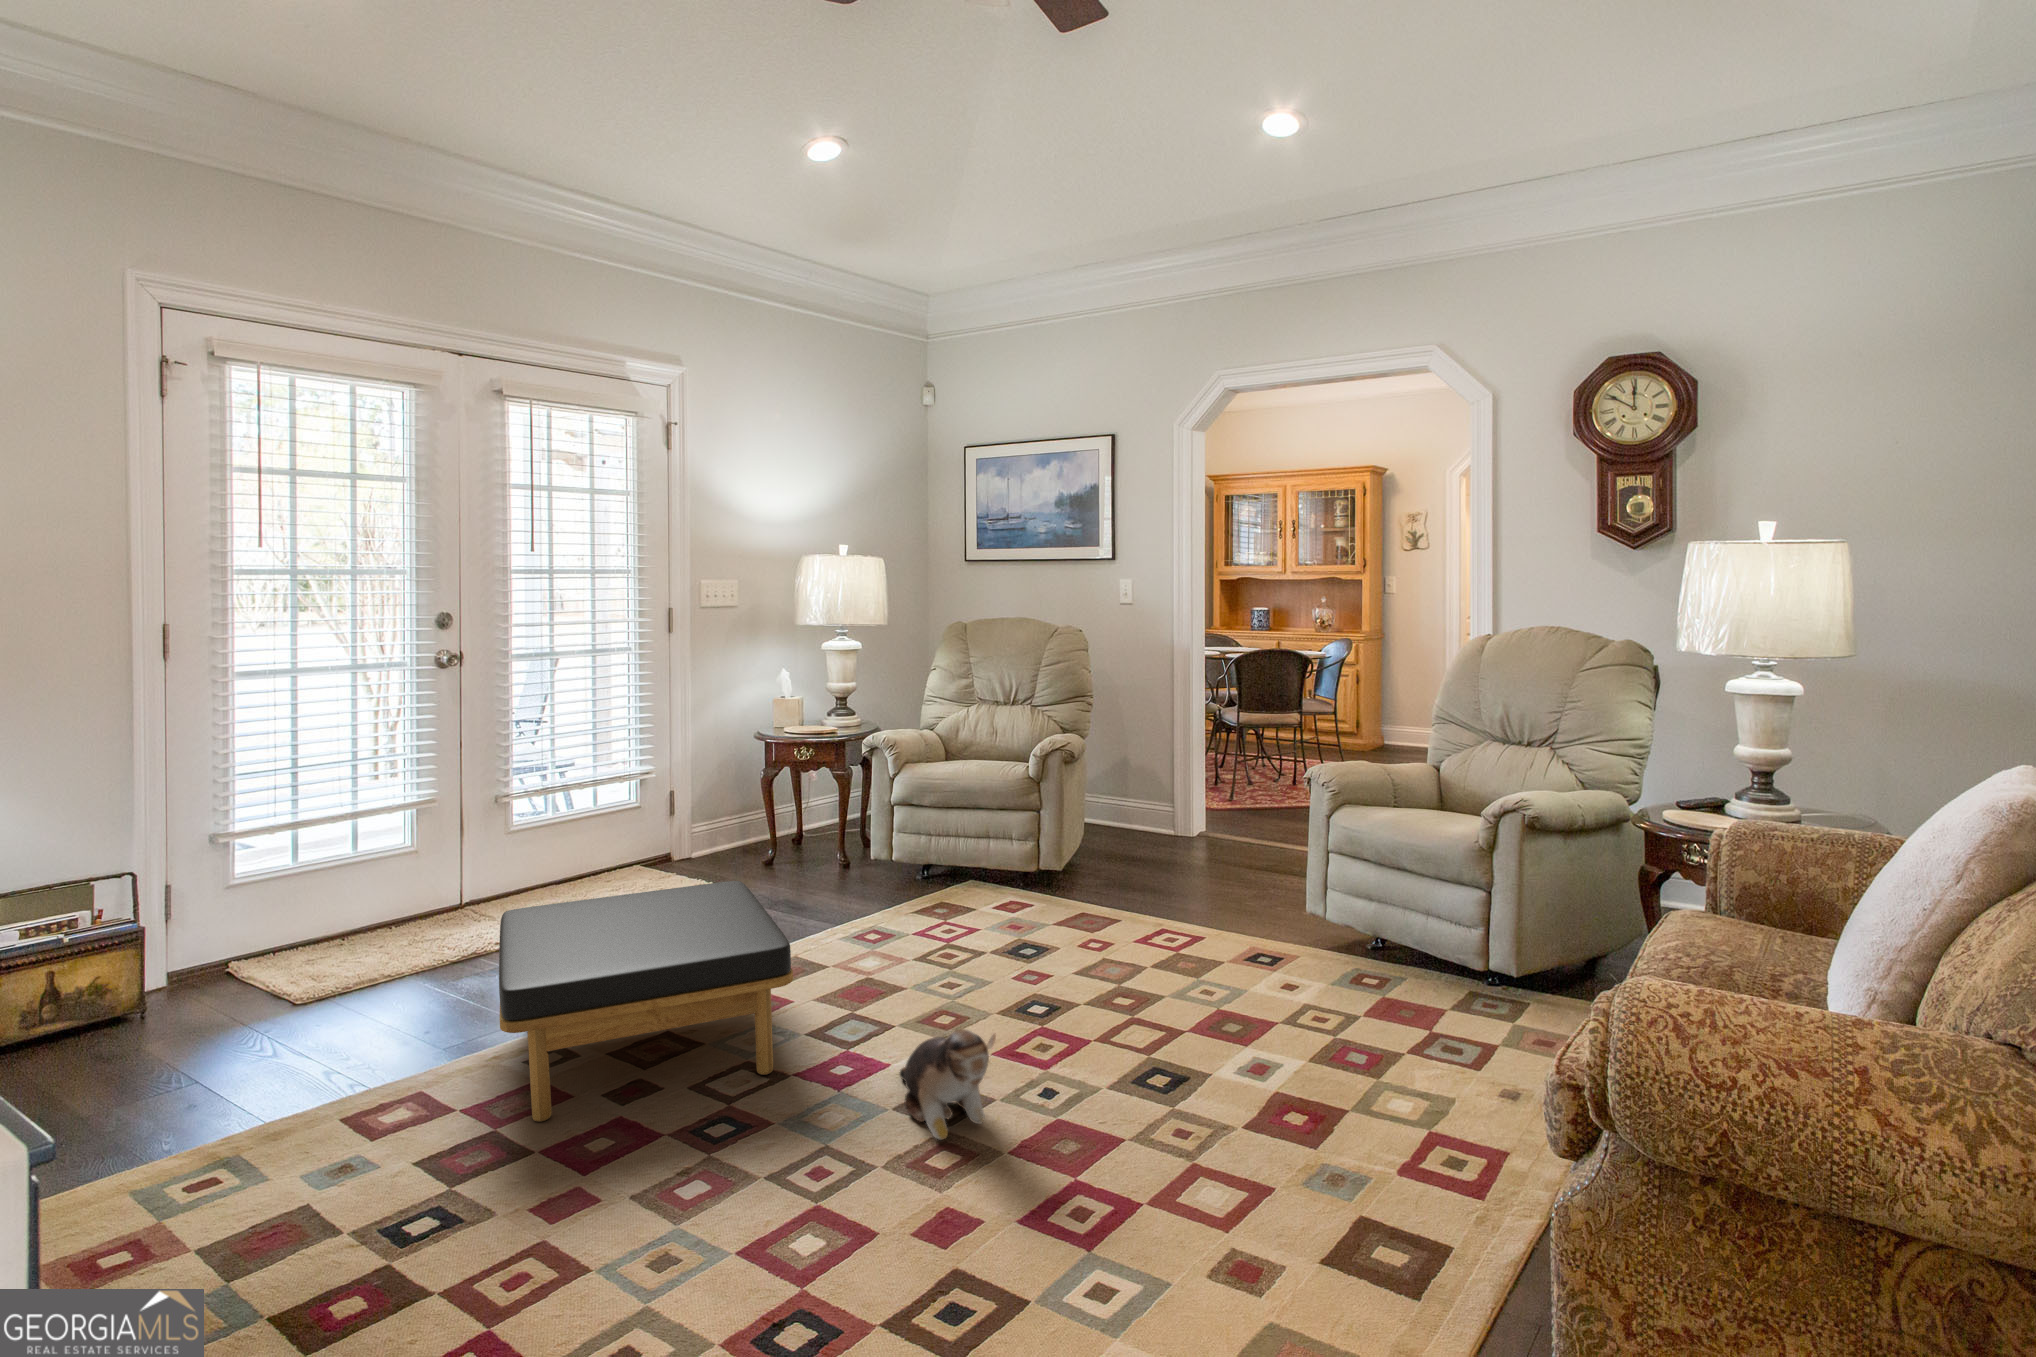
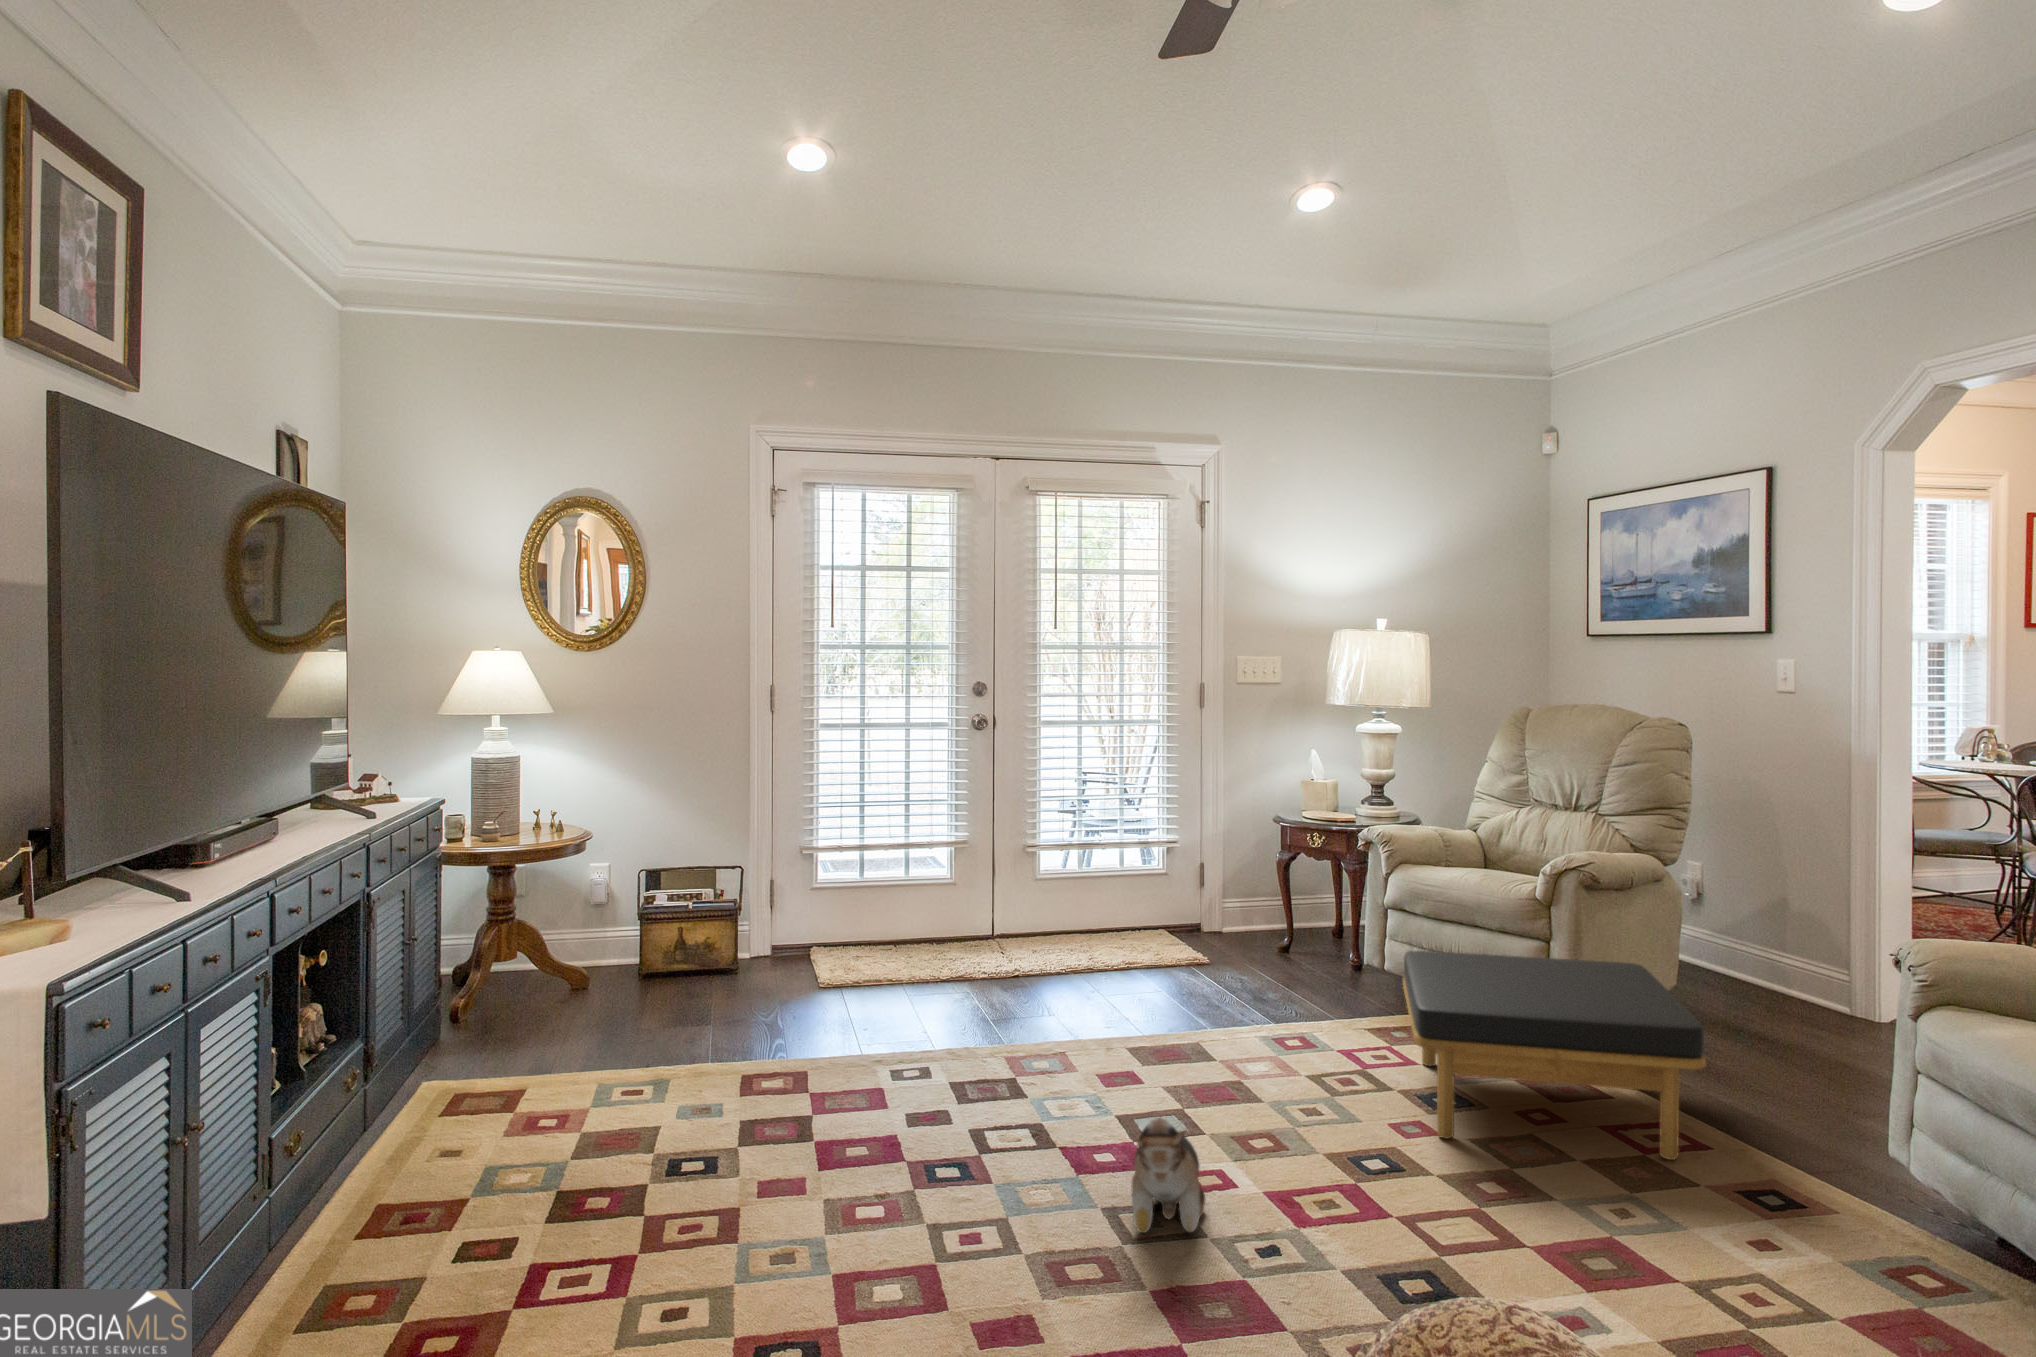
ottoman: present [499,881,793,1122] -> present [1403,951,1706,1160]

